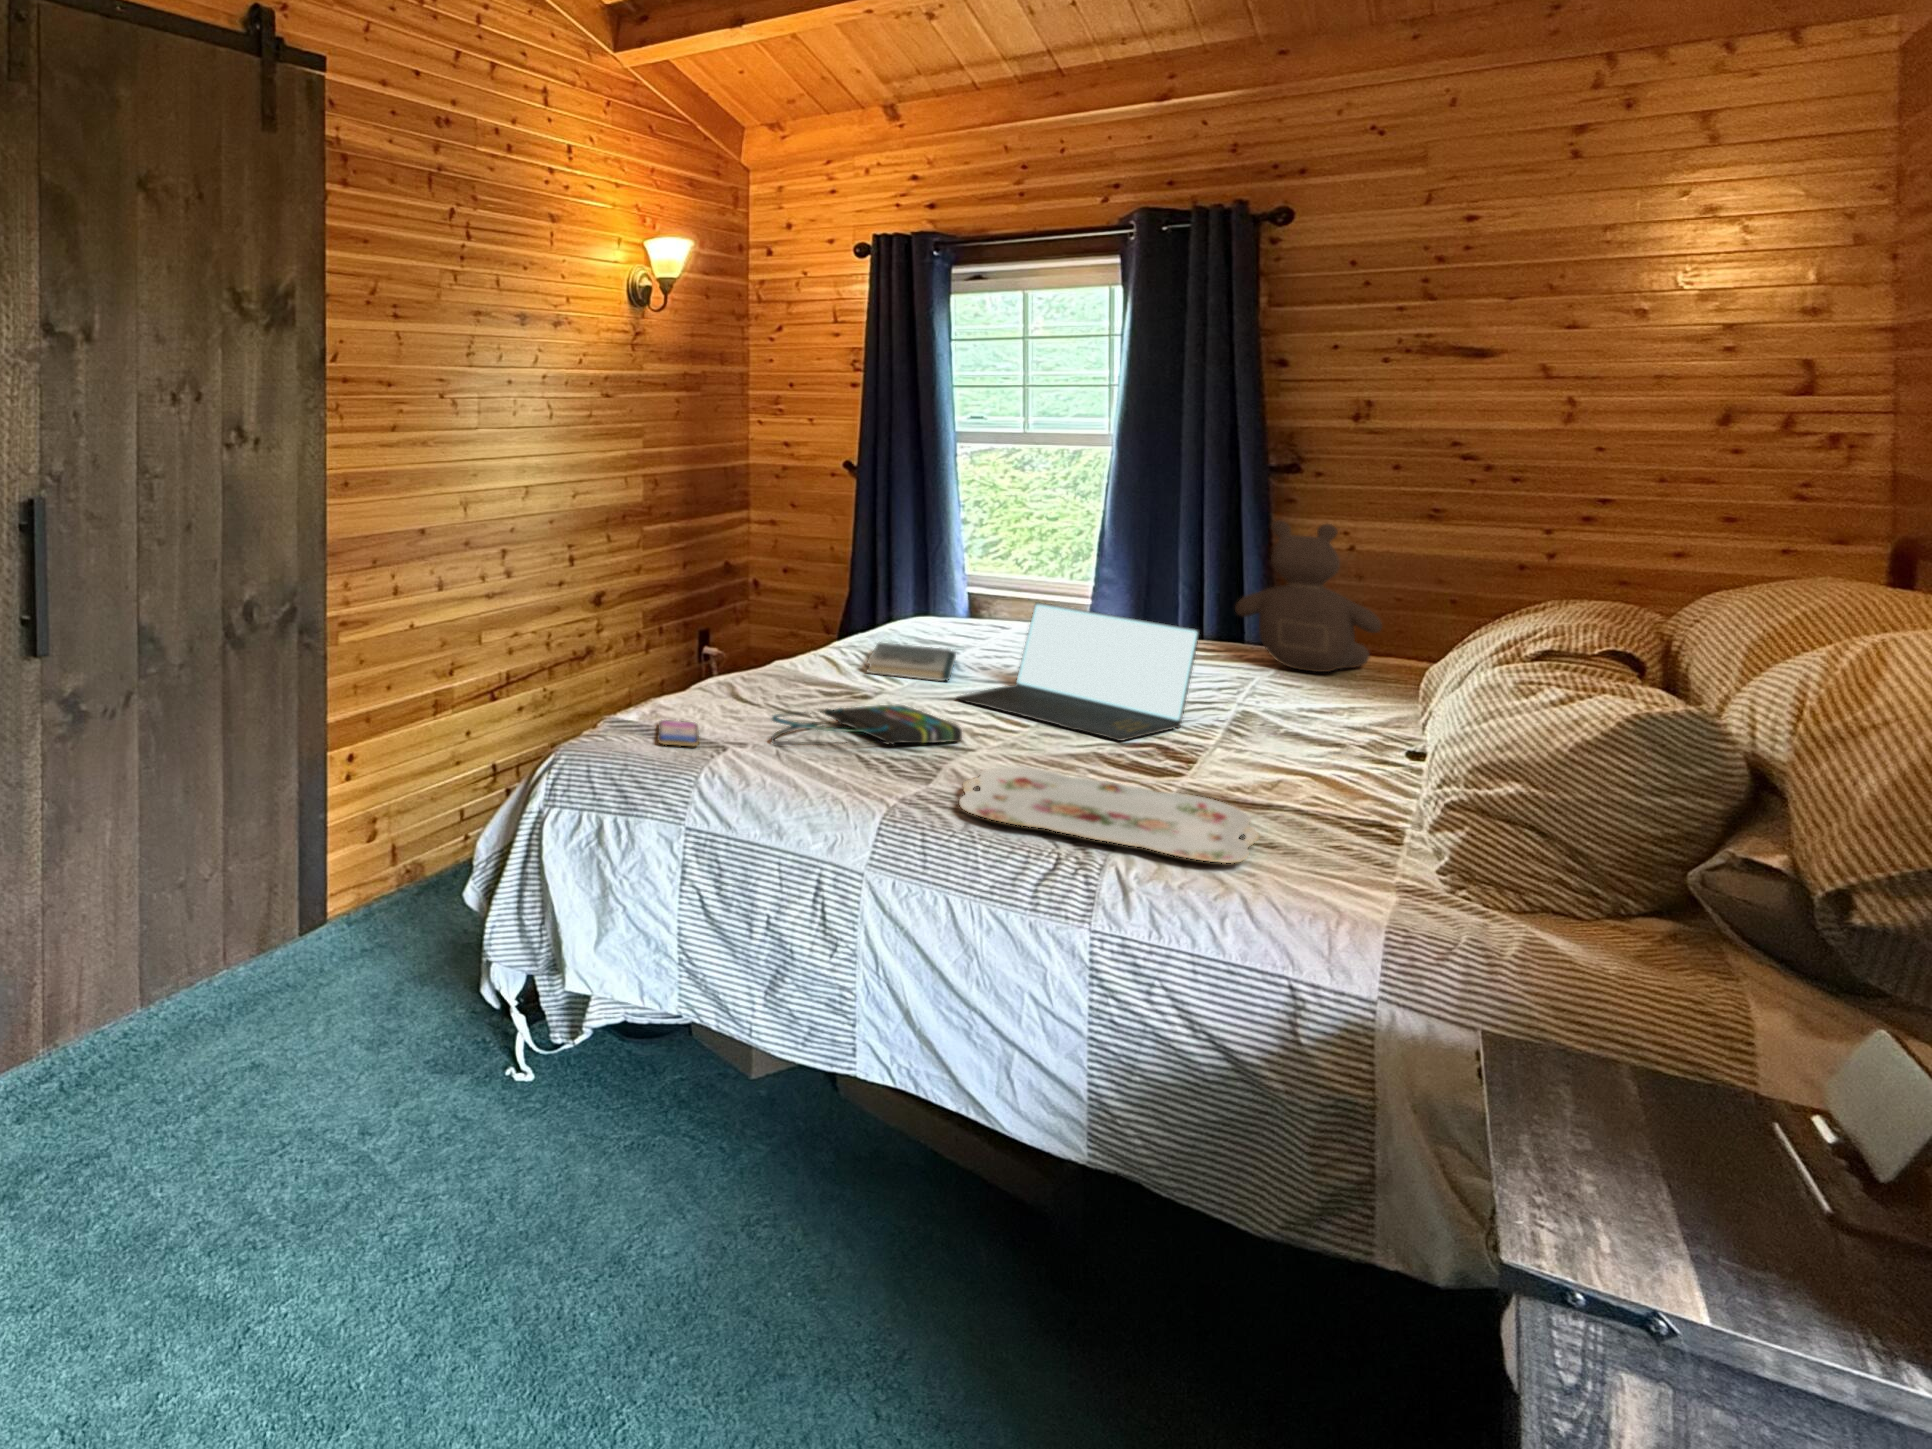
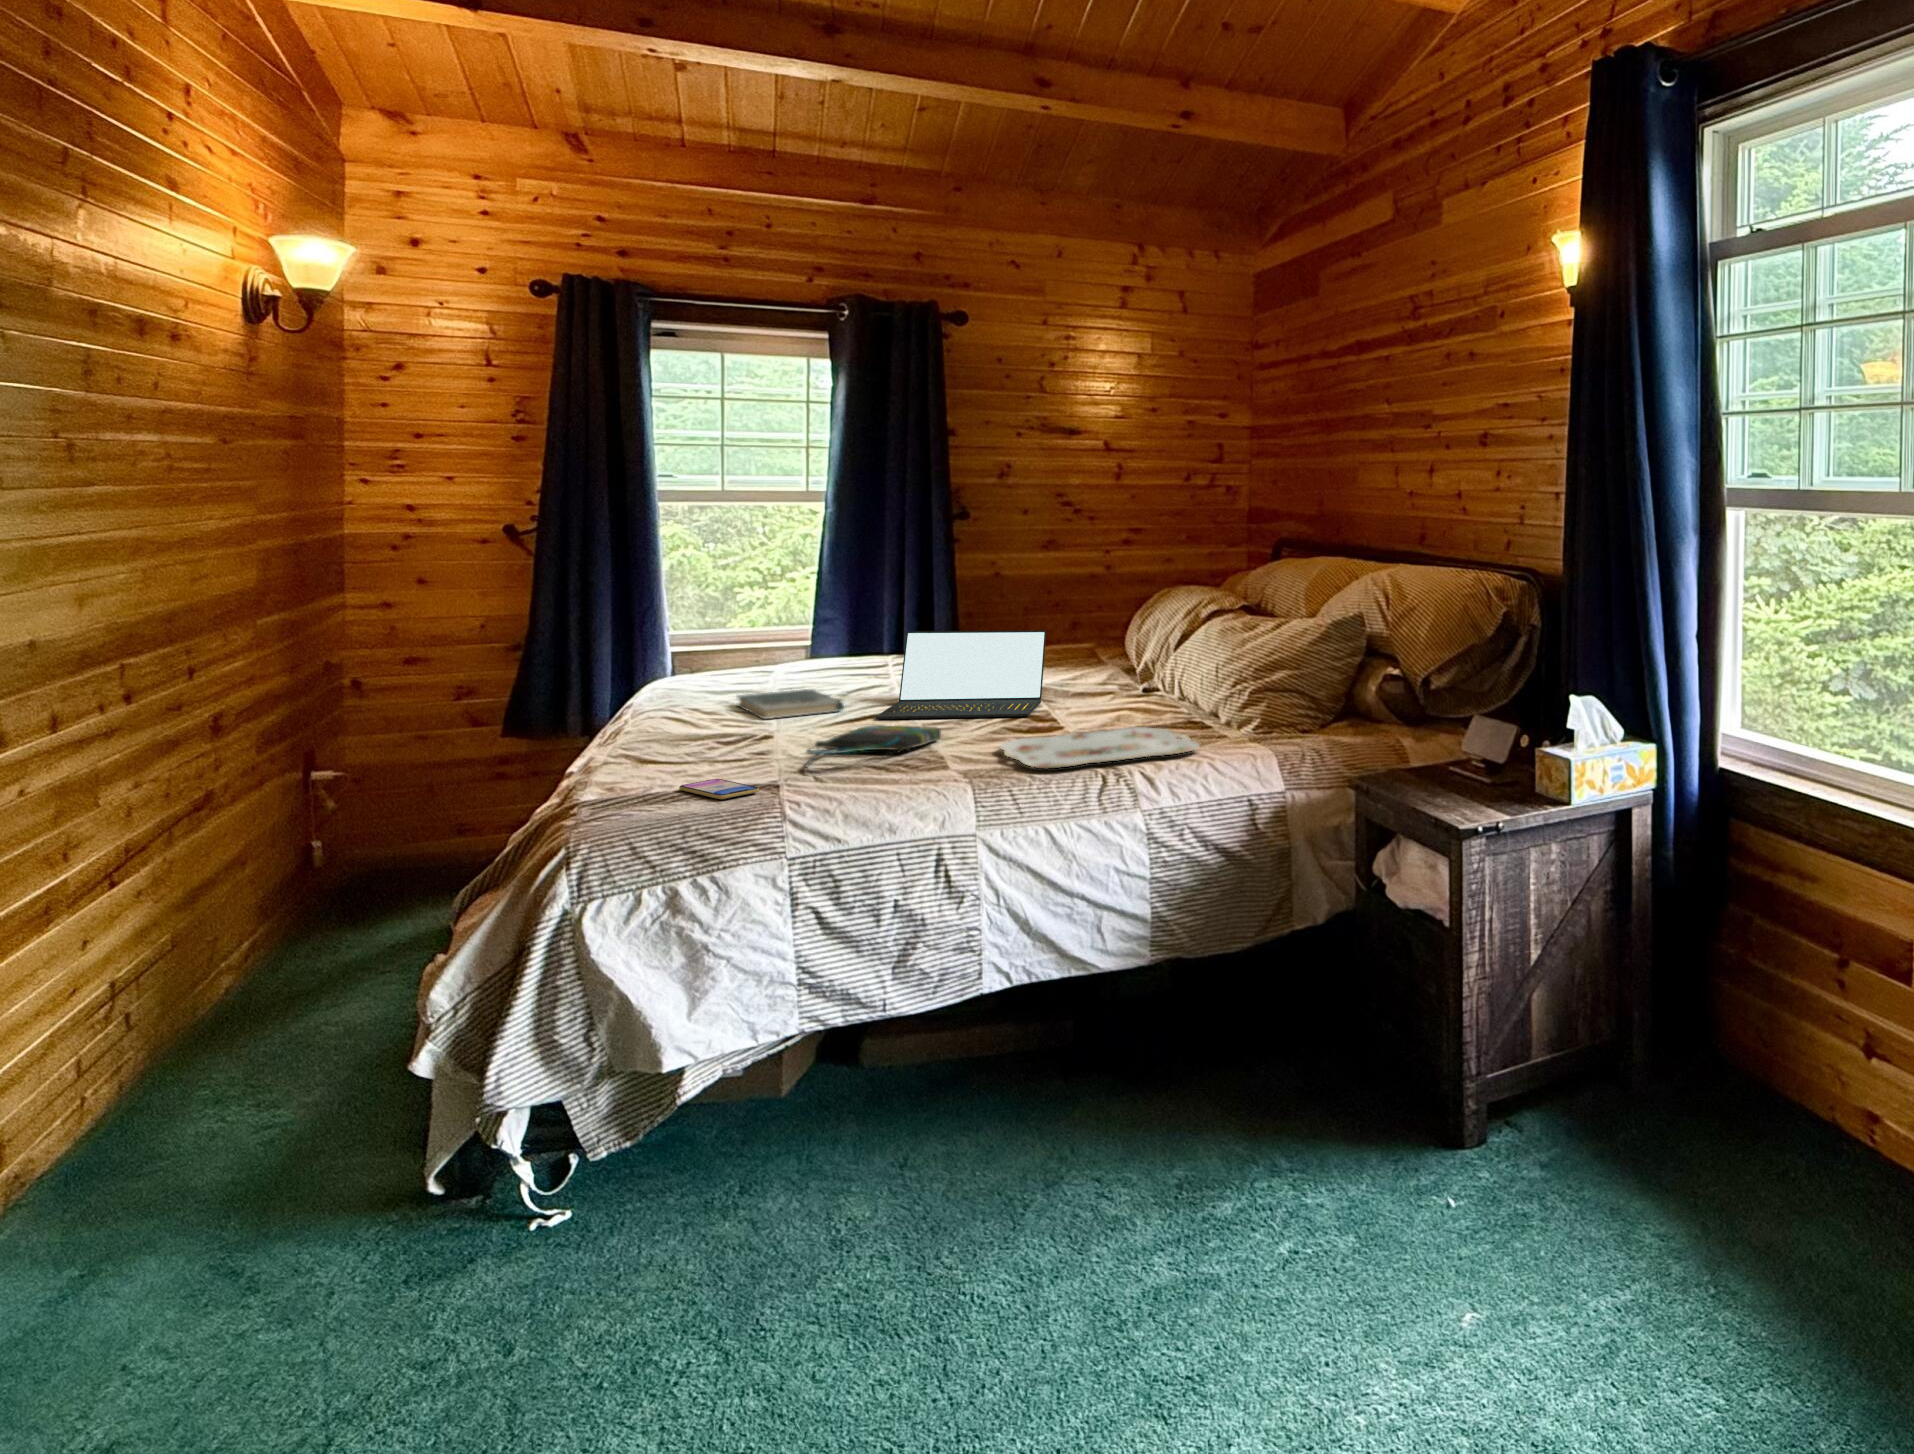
teddy bear: present [1235,520,1382,672] -> none [991,554,1087,661]

